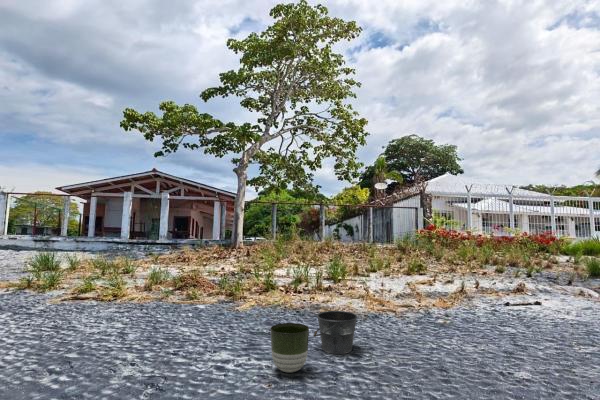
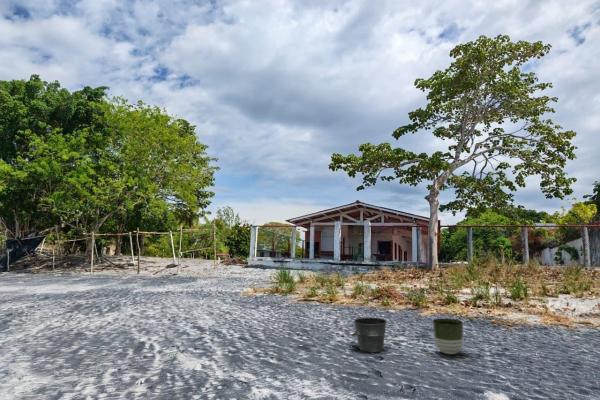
bucket: present [313,311,357,354] -> present [352,318,387,352]

